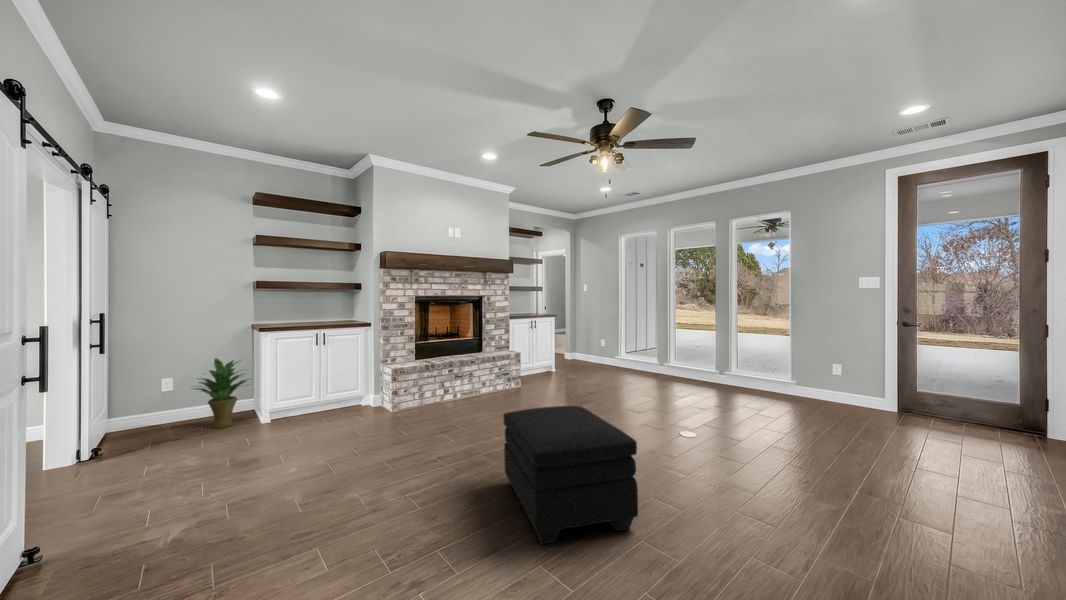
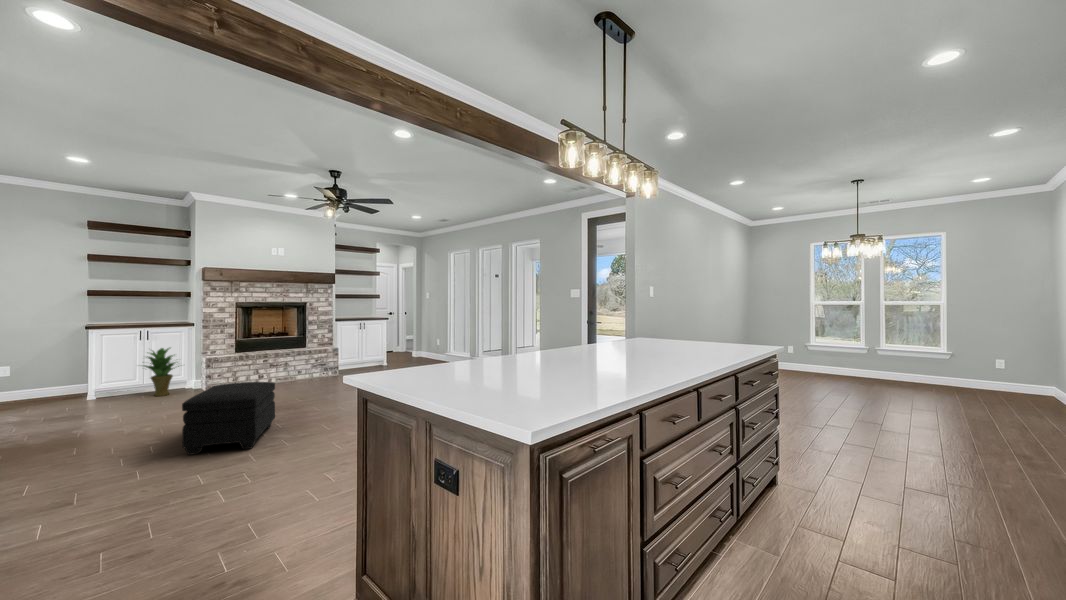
potted plant: present [193,358,249,428] -> present [144,348,179,396]

